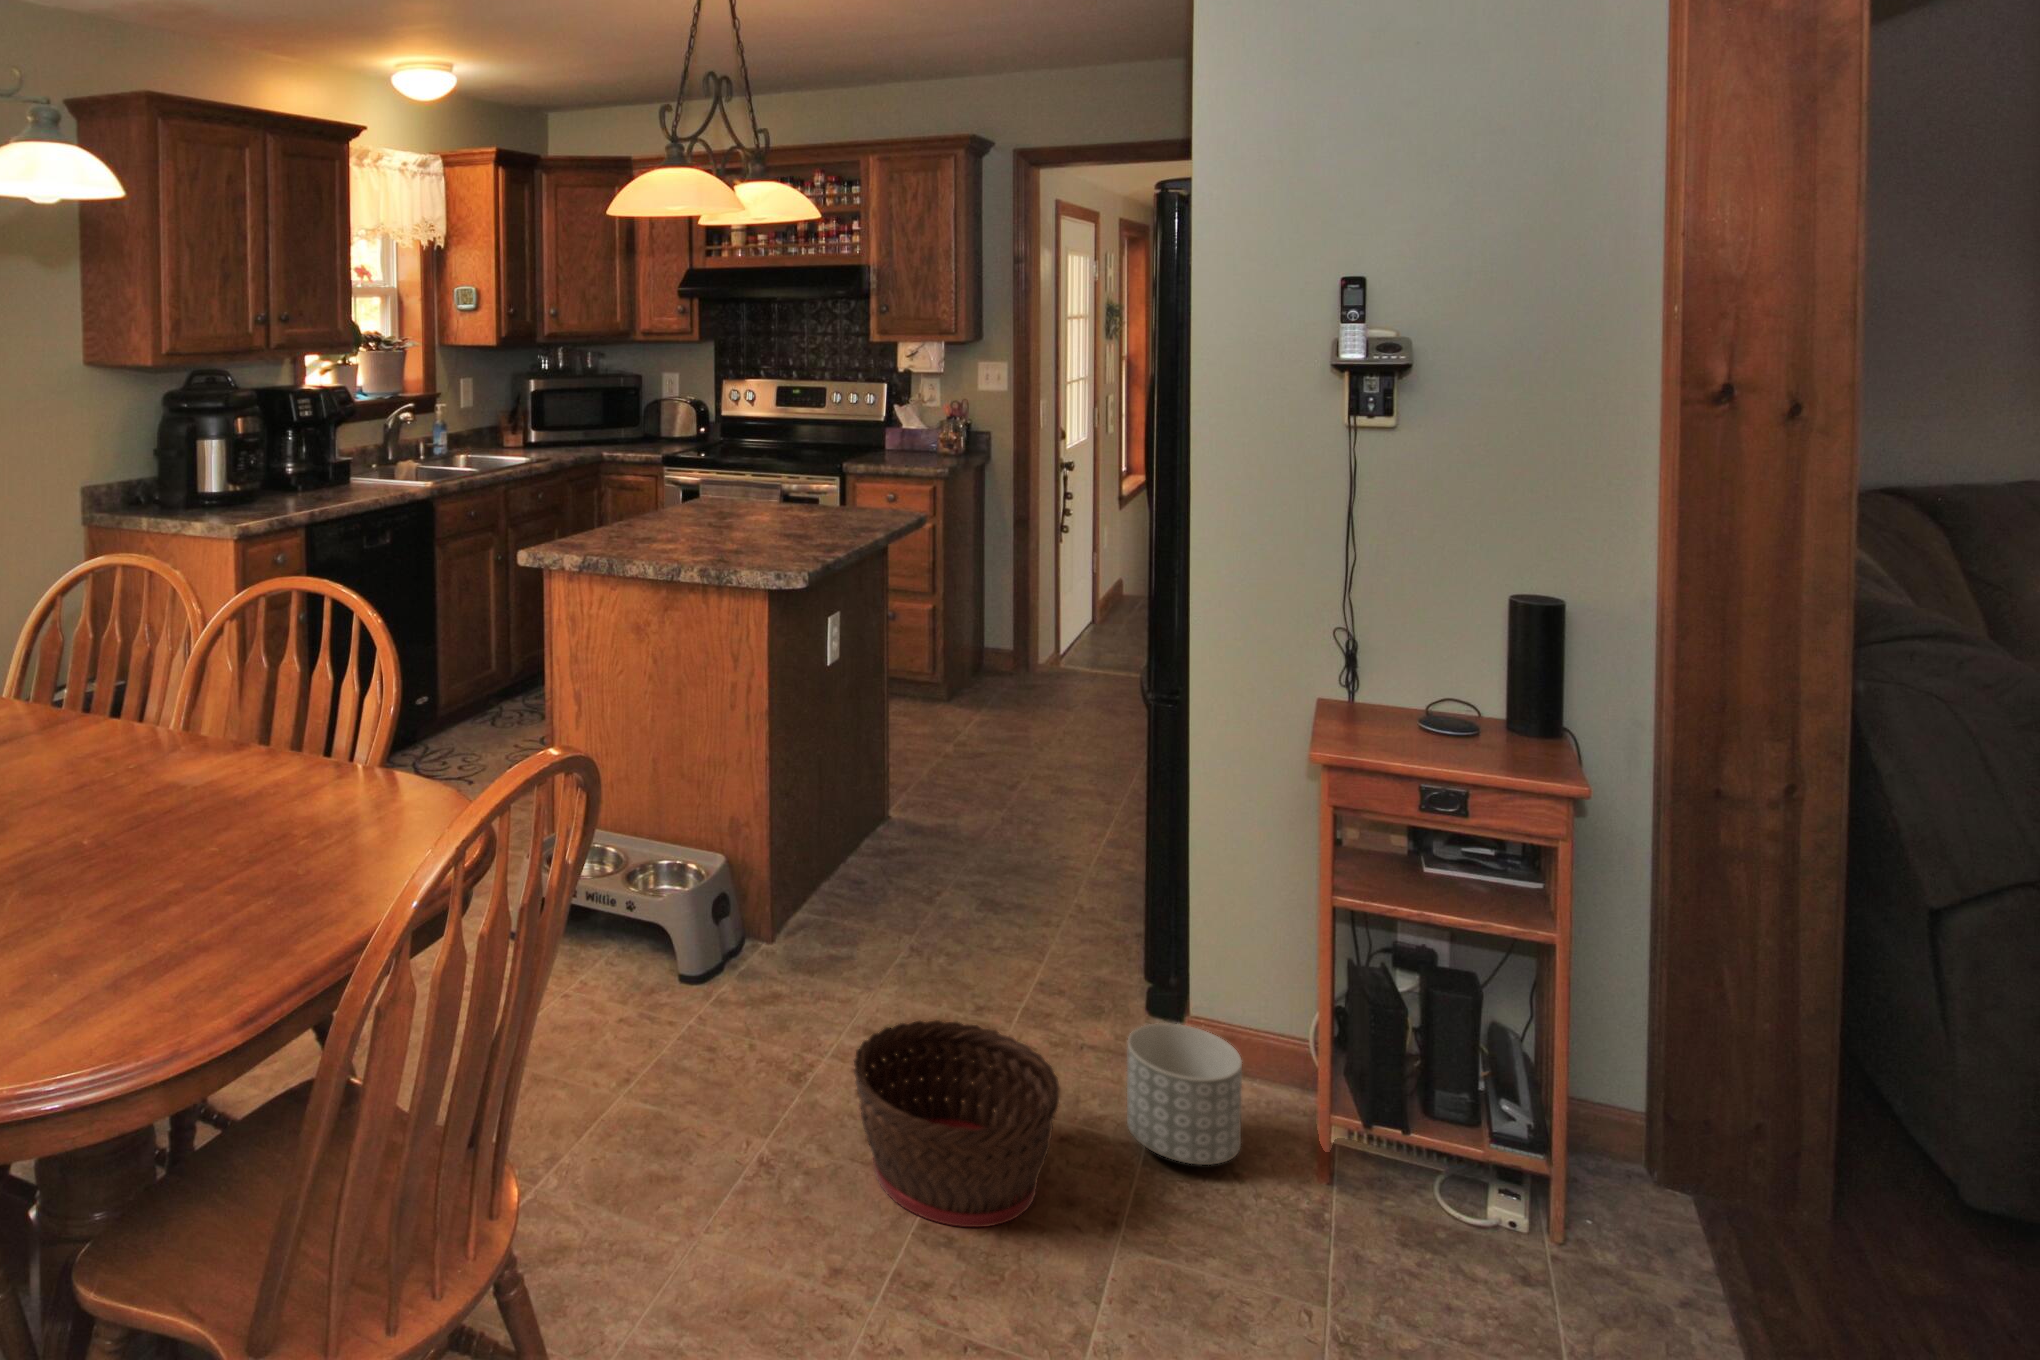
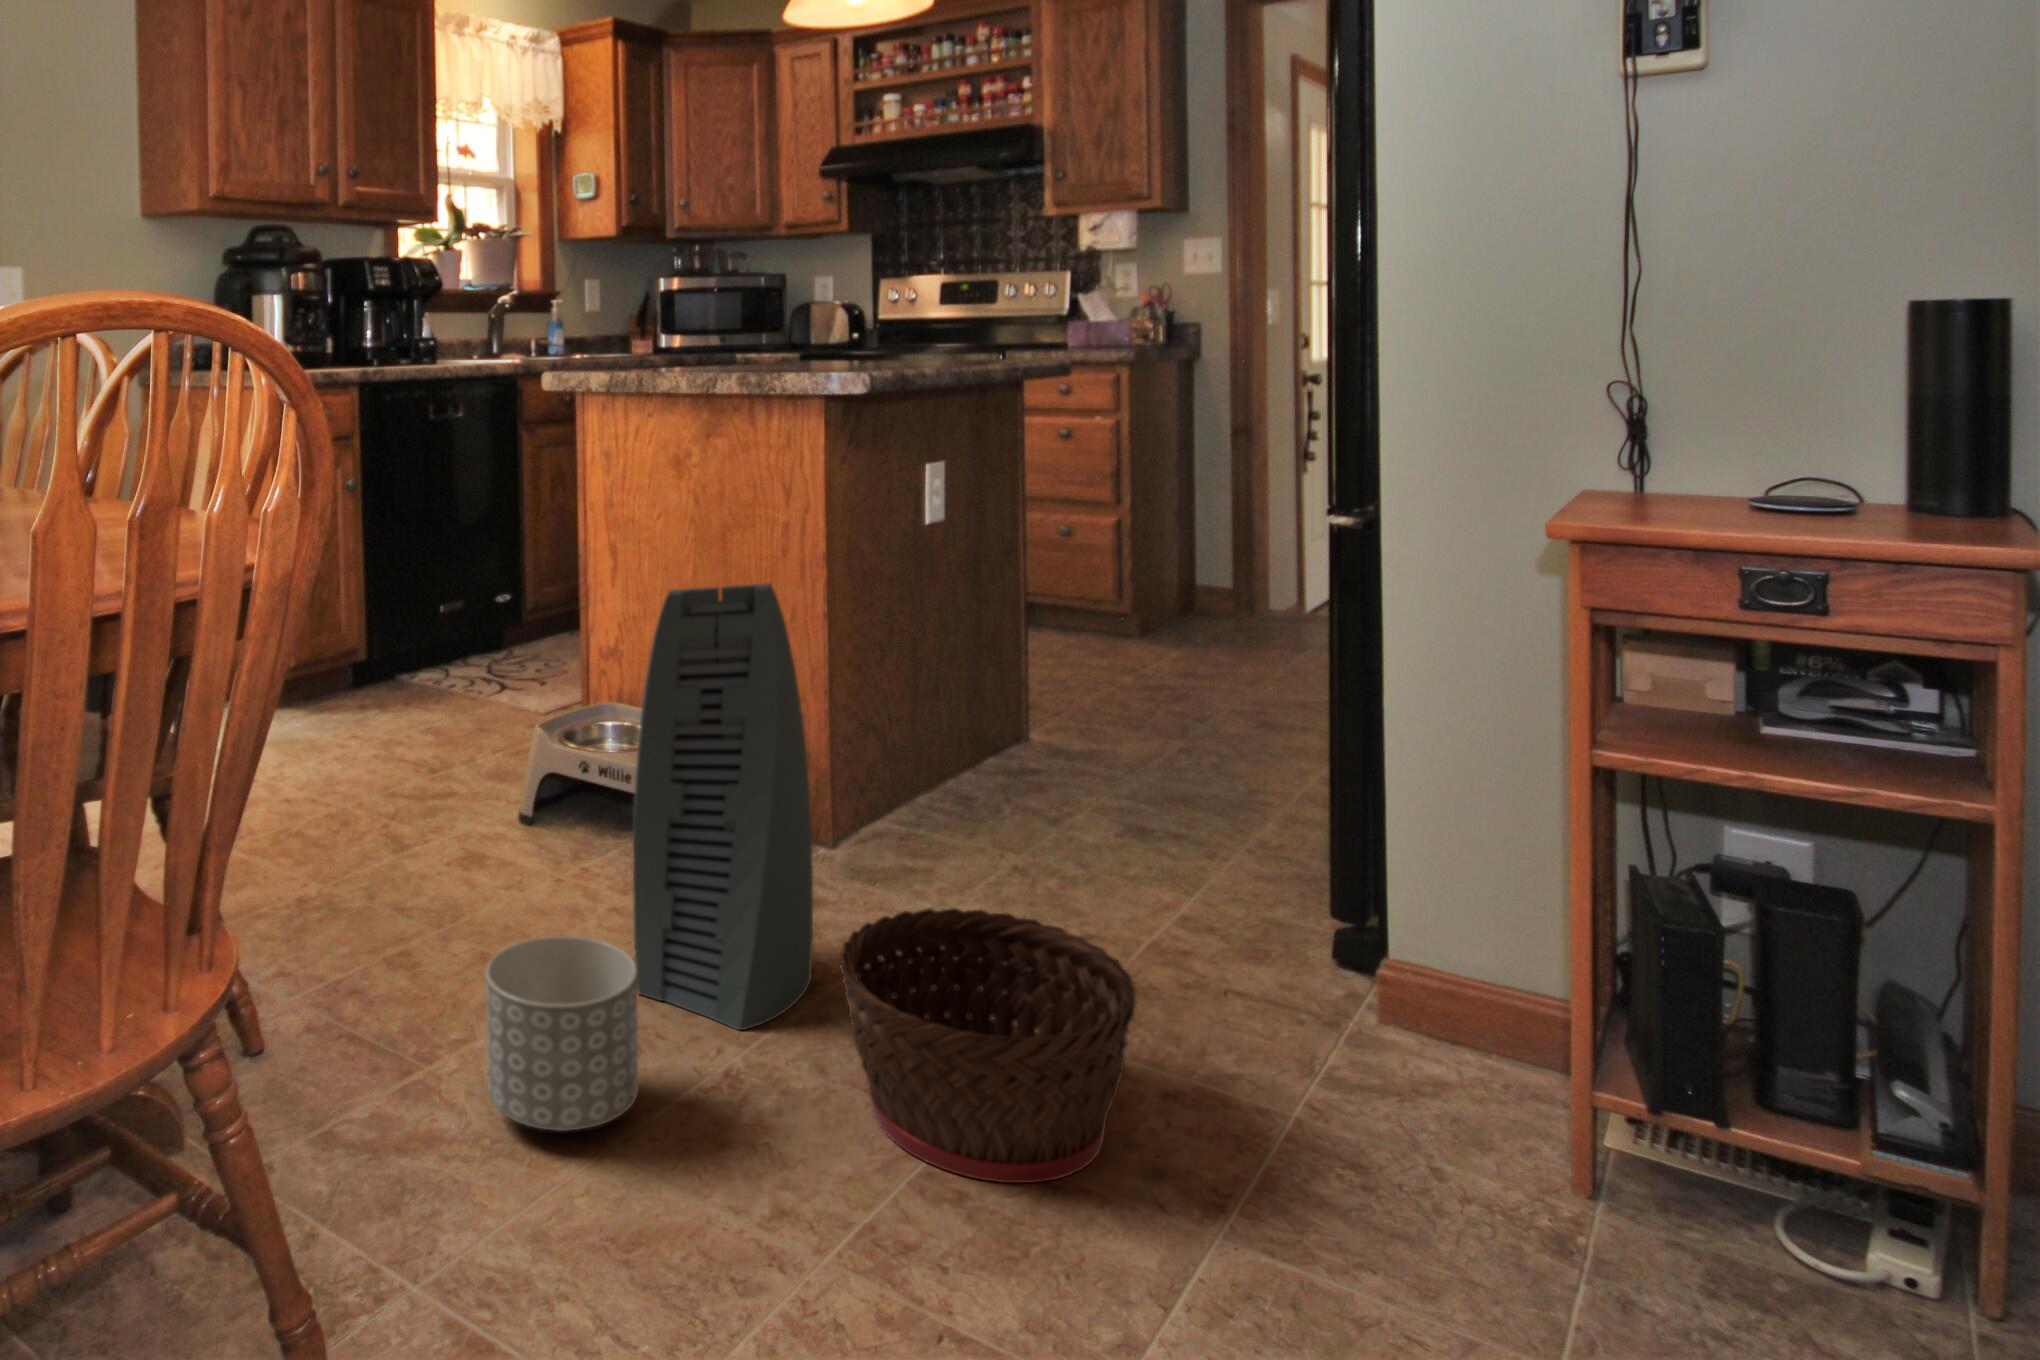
air purifier: none [674,774,800,1127] -> present [633,583,813,1030]
planter: present [1127,1023,1242,1165] -> present [486,936,638,1131]

